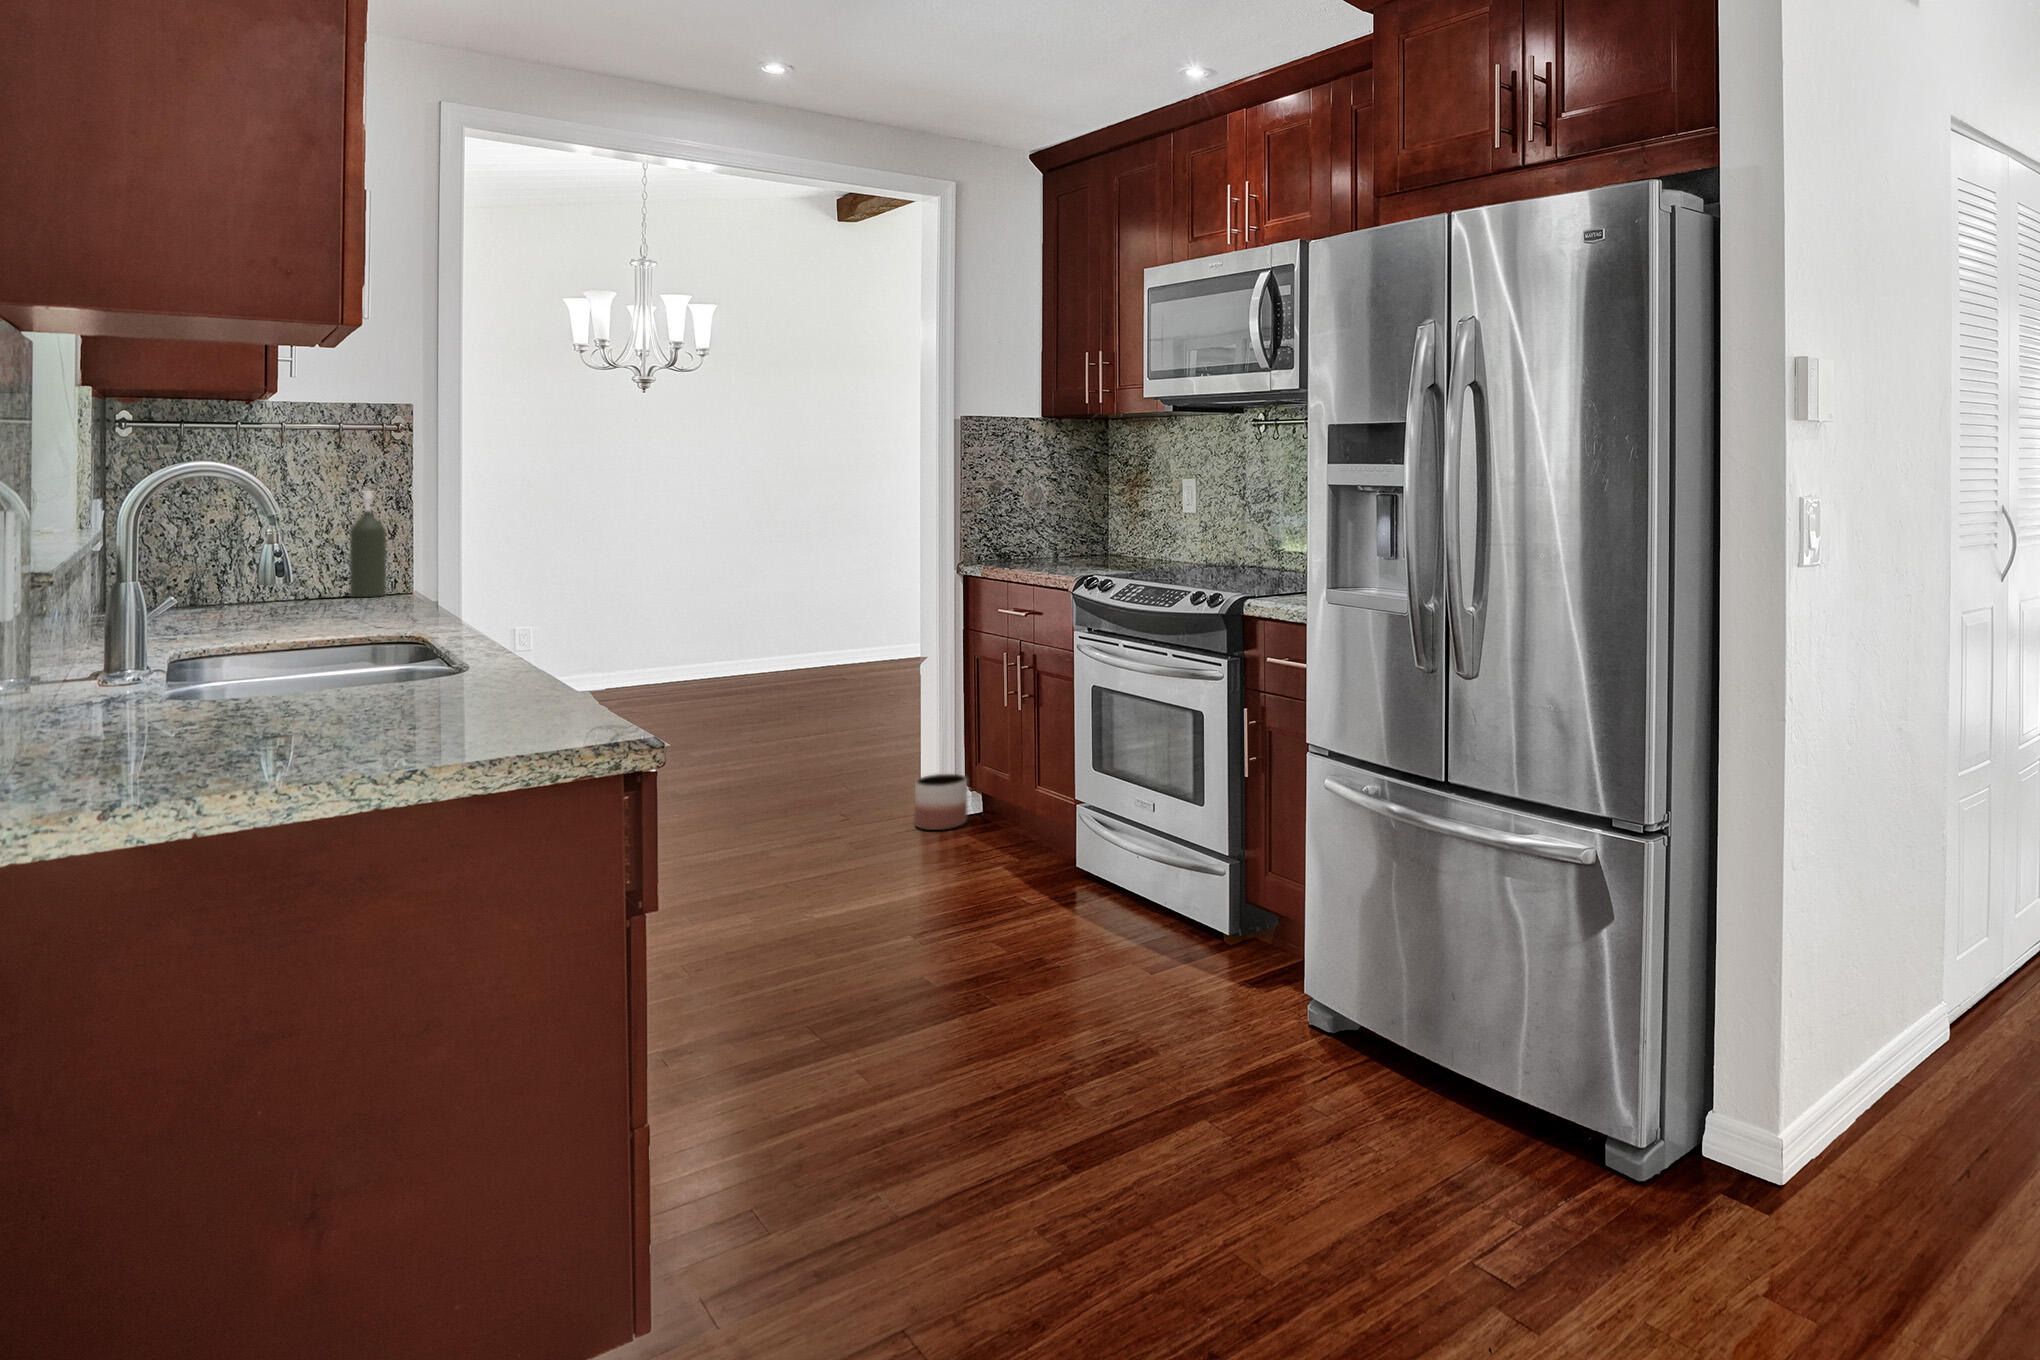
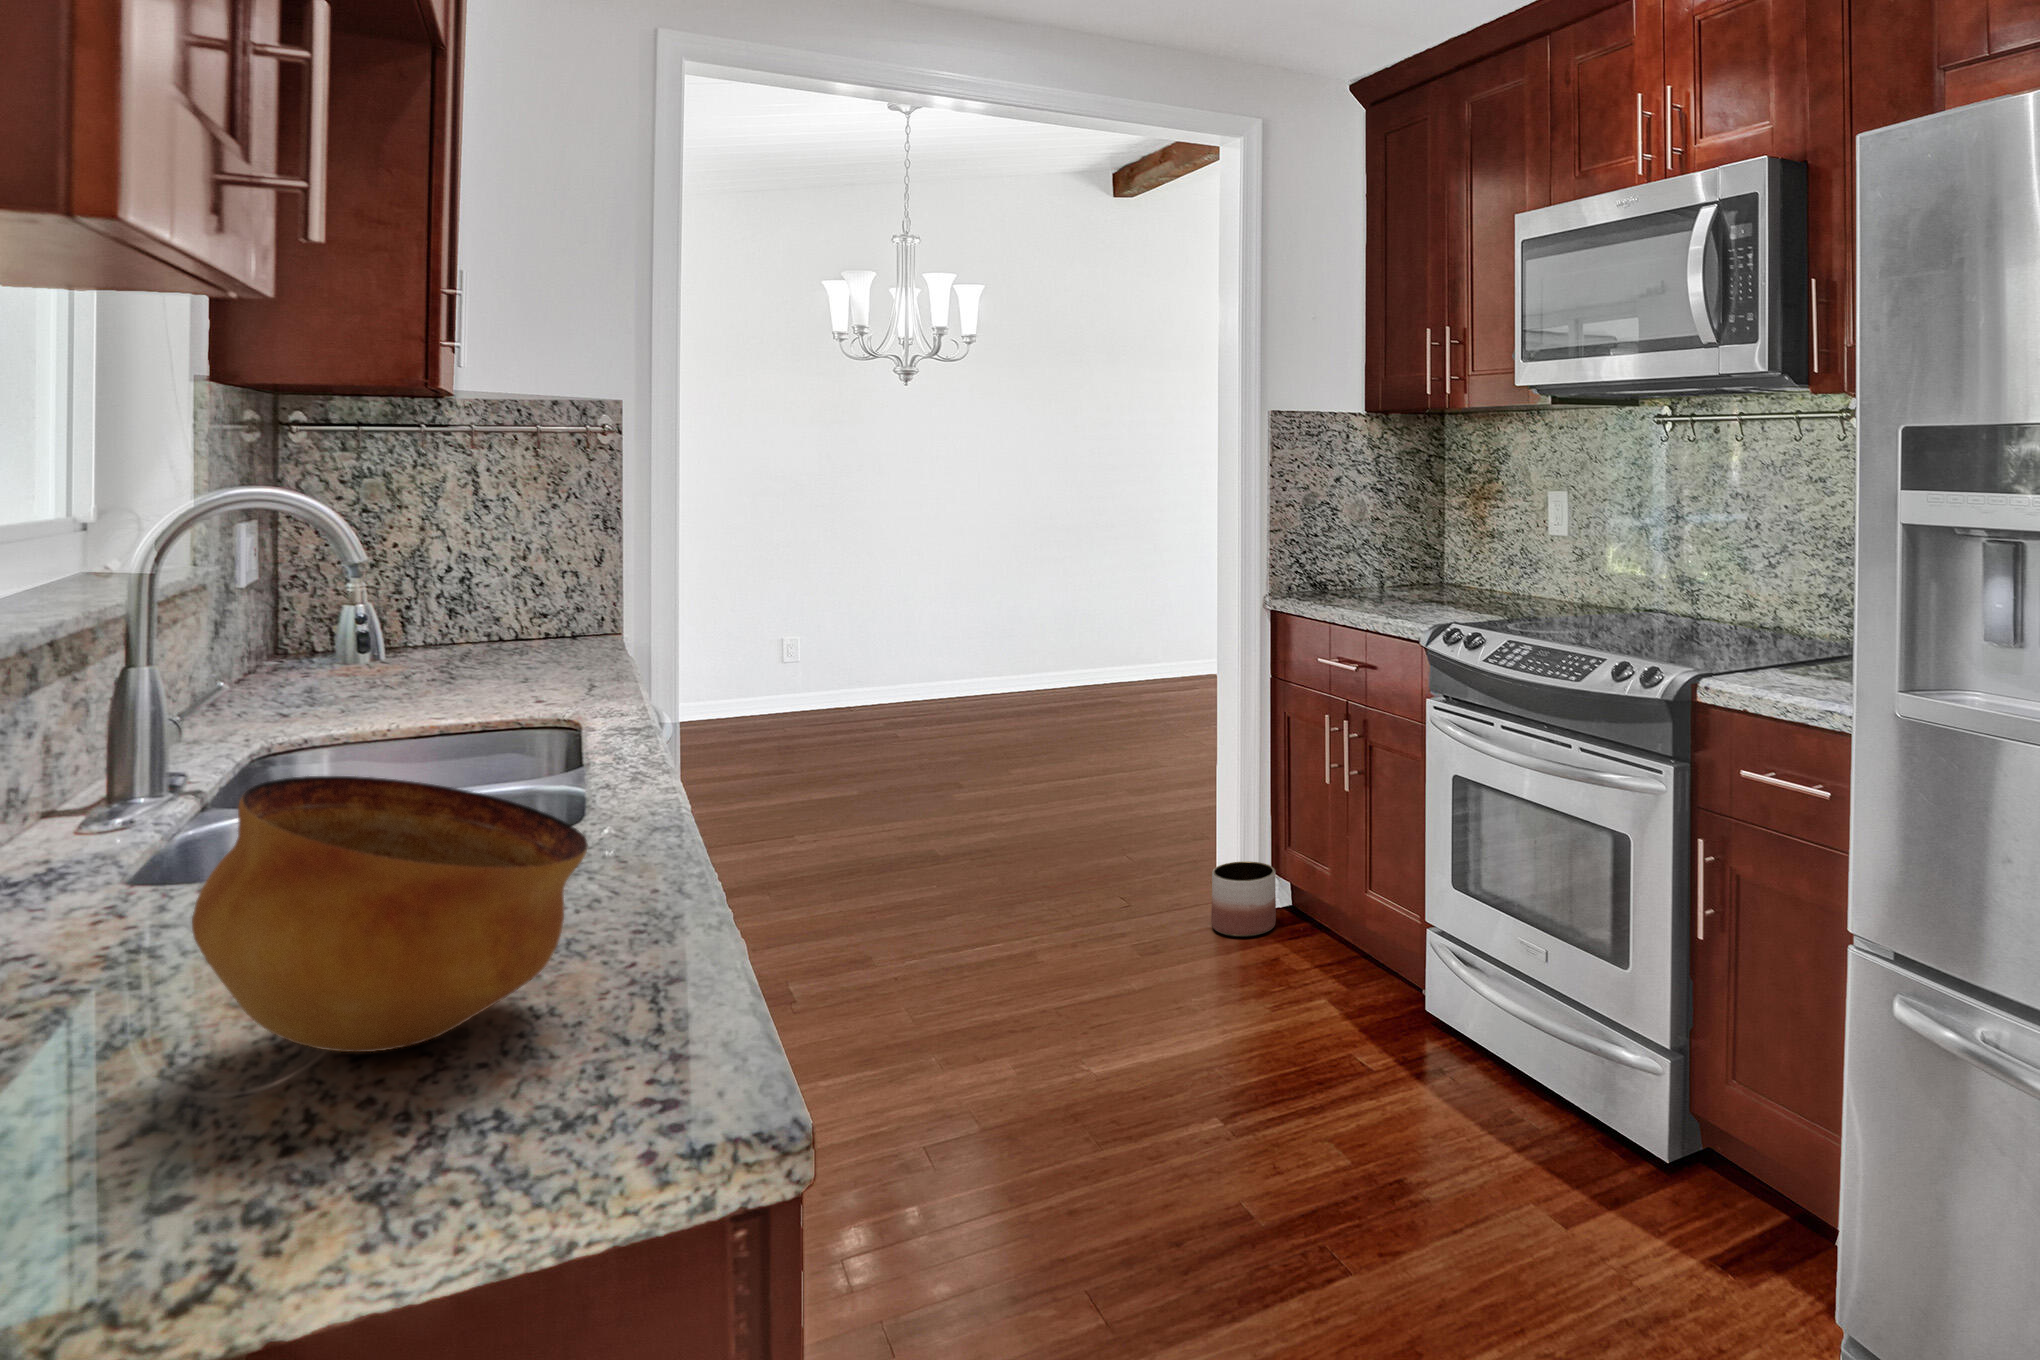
bottle: present [350,492,386,597] -> none [551,508,593,640]
bowl: none [327,597,529,729] -> present [192,776,588,1052]

